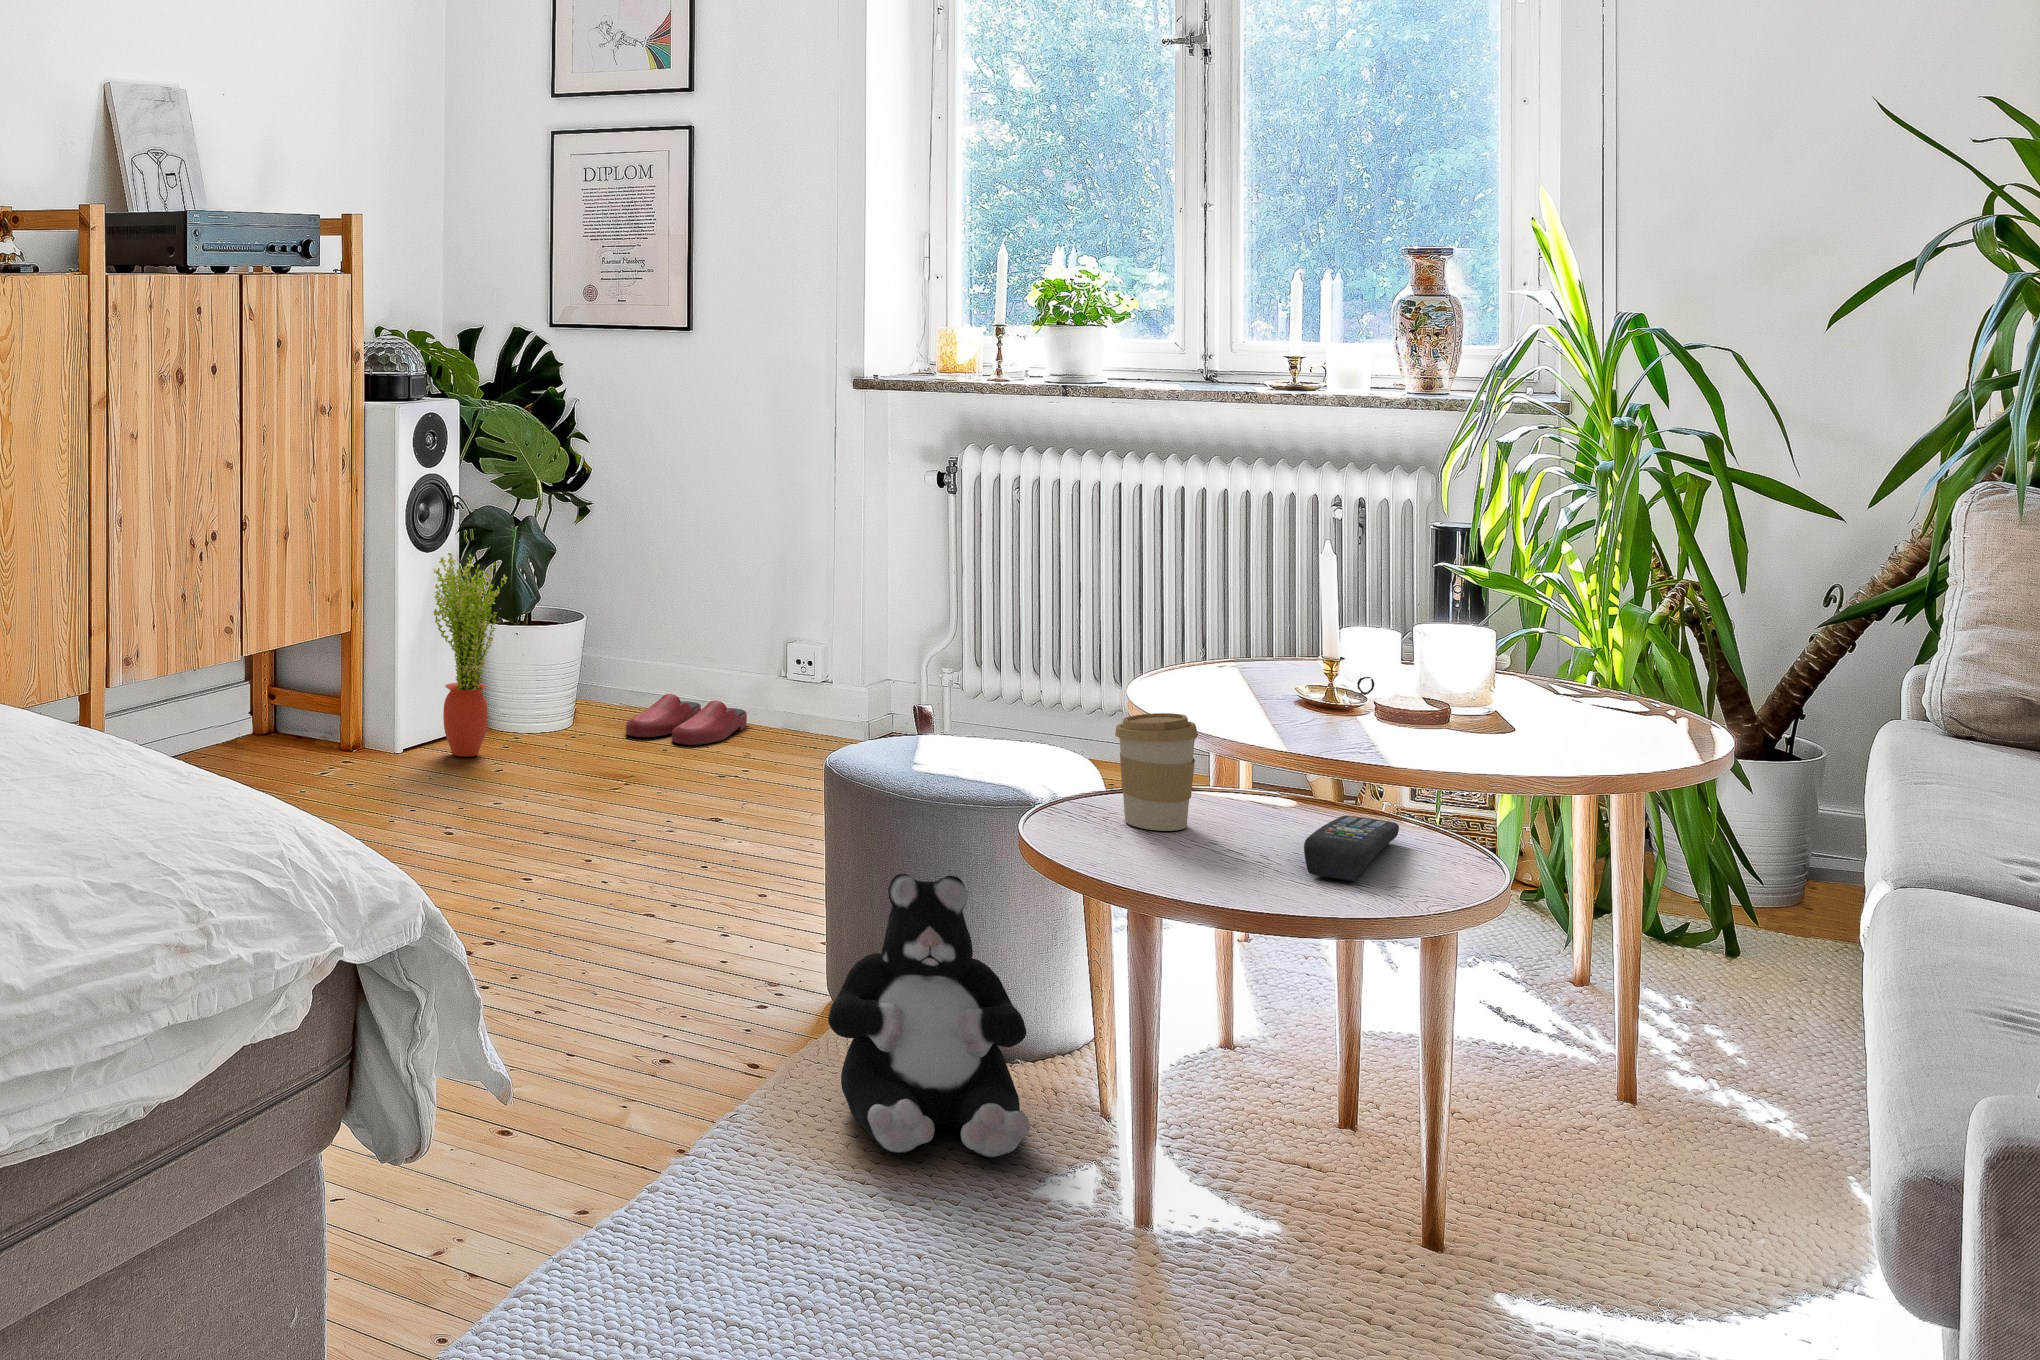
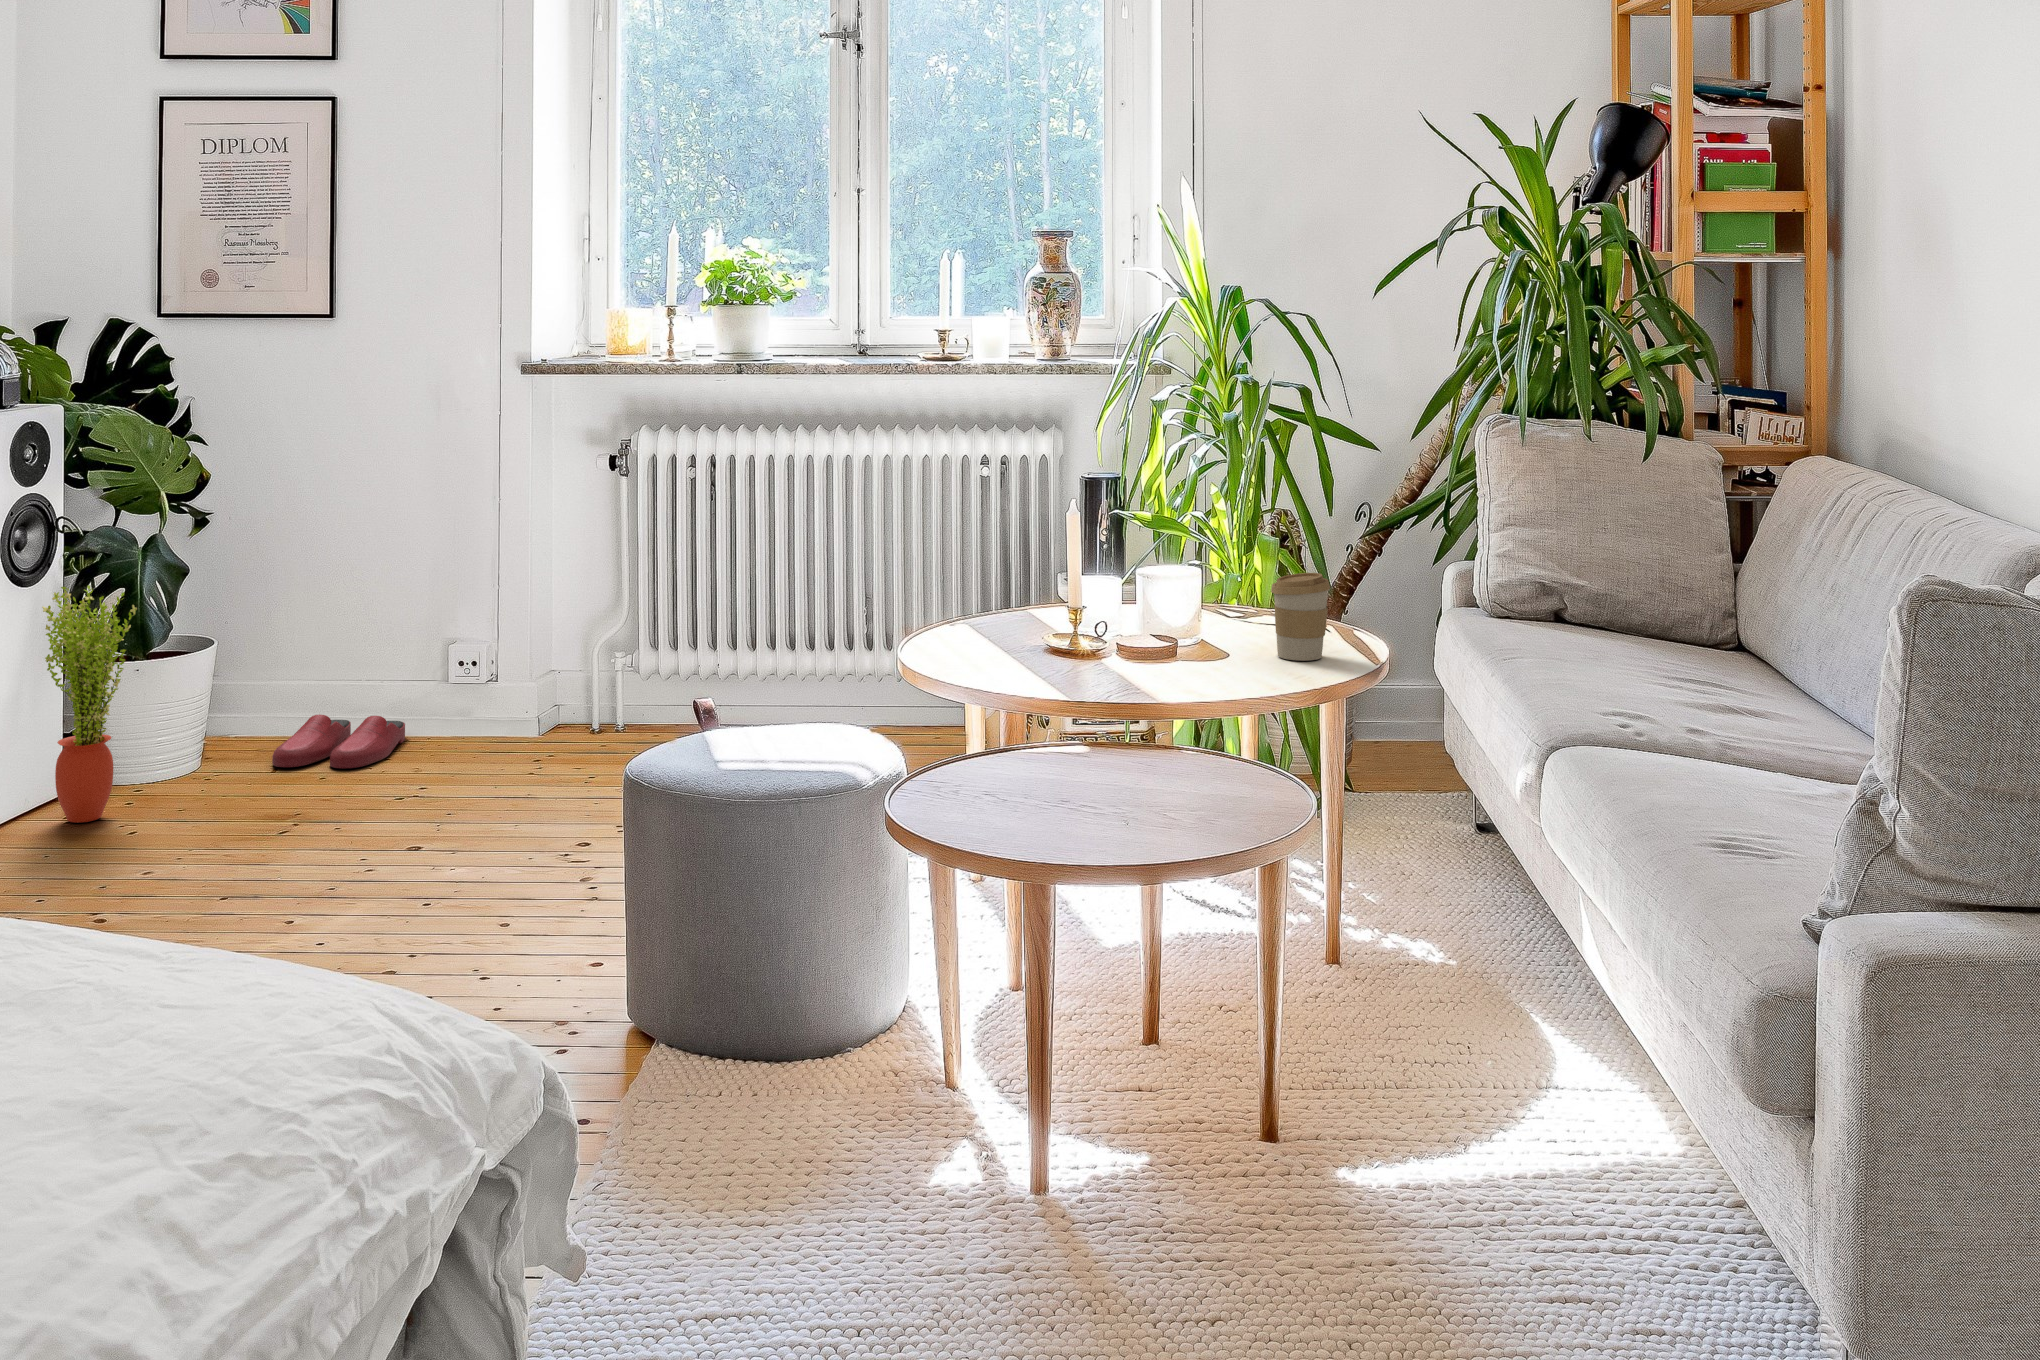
coffee cup: present [1115,713,1198,831] -> present [1271,573,1330,661]
remote control: present [1304,816,1399,881] -> none [1165,766,1223,829]
plush toy: present [828,874,1031,1158] -> none [699,882,919,1178]

